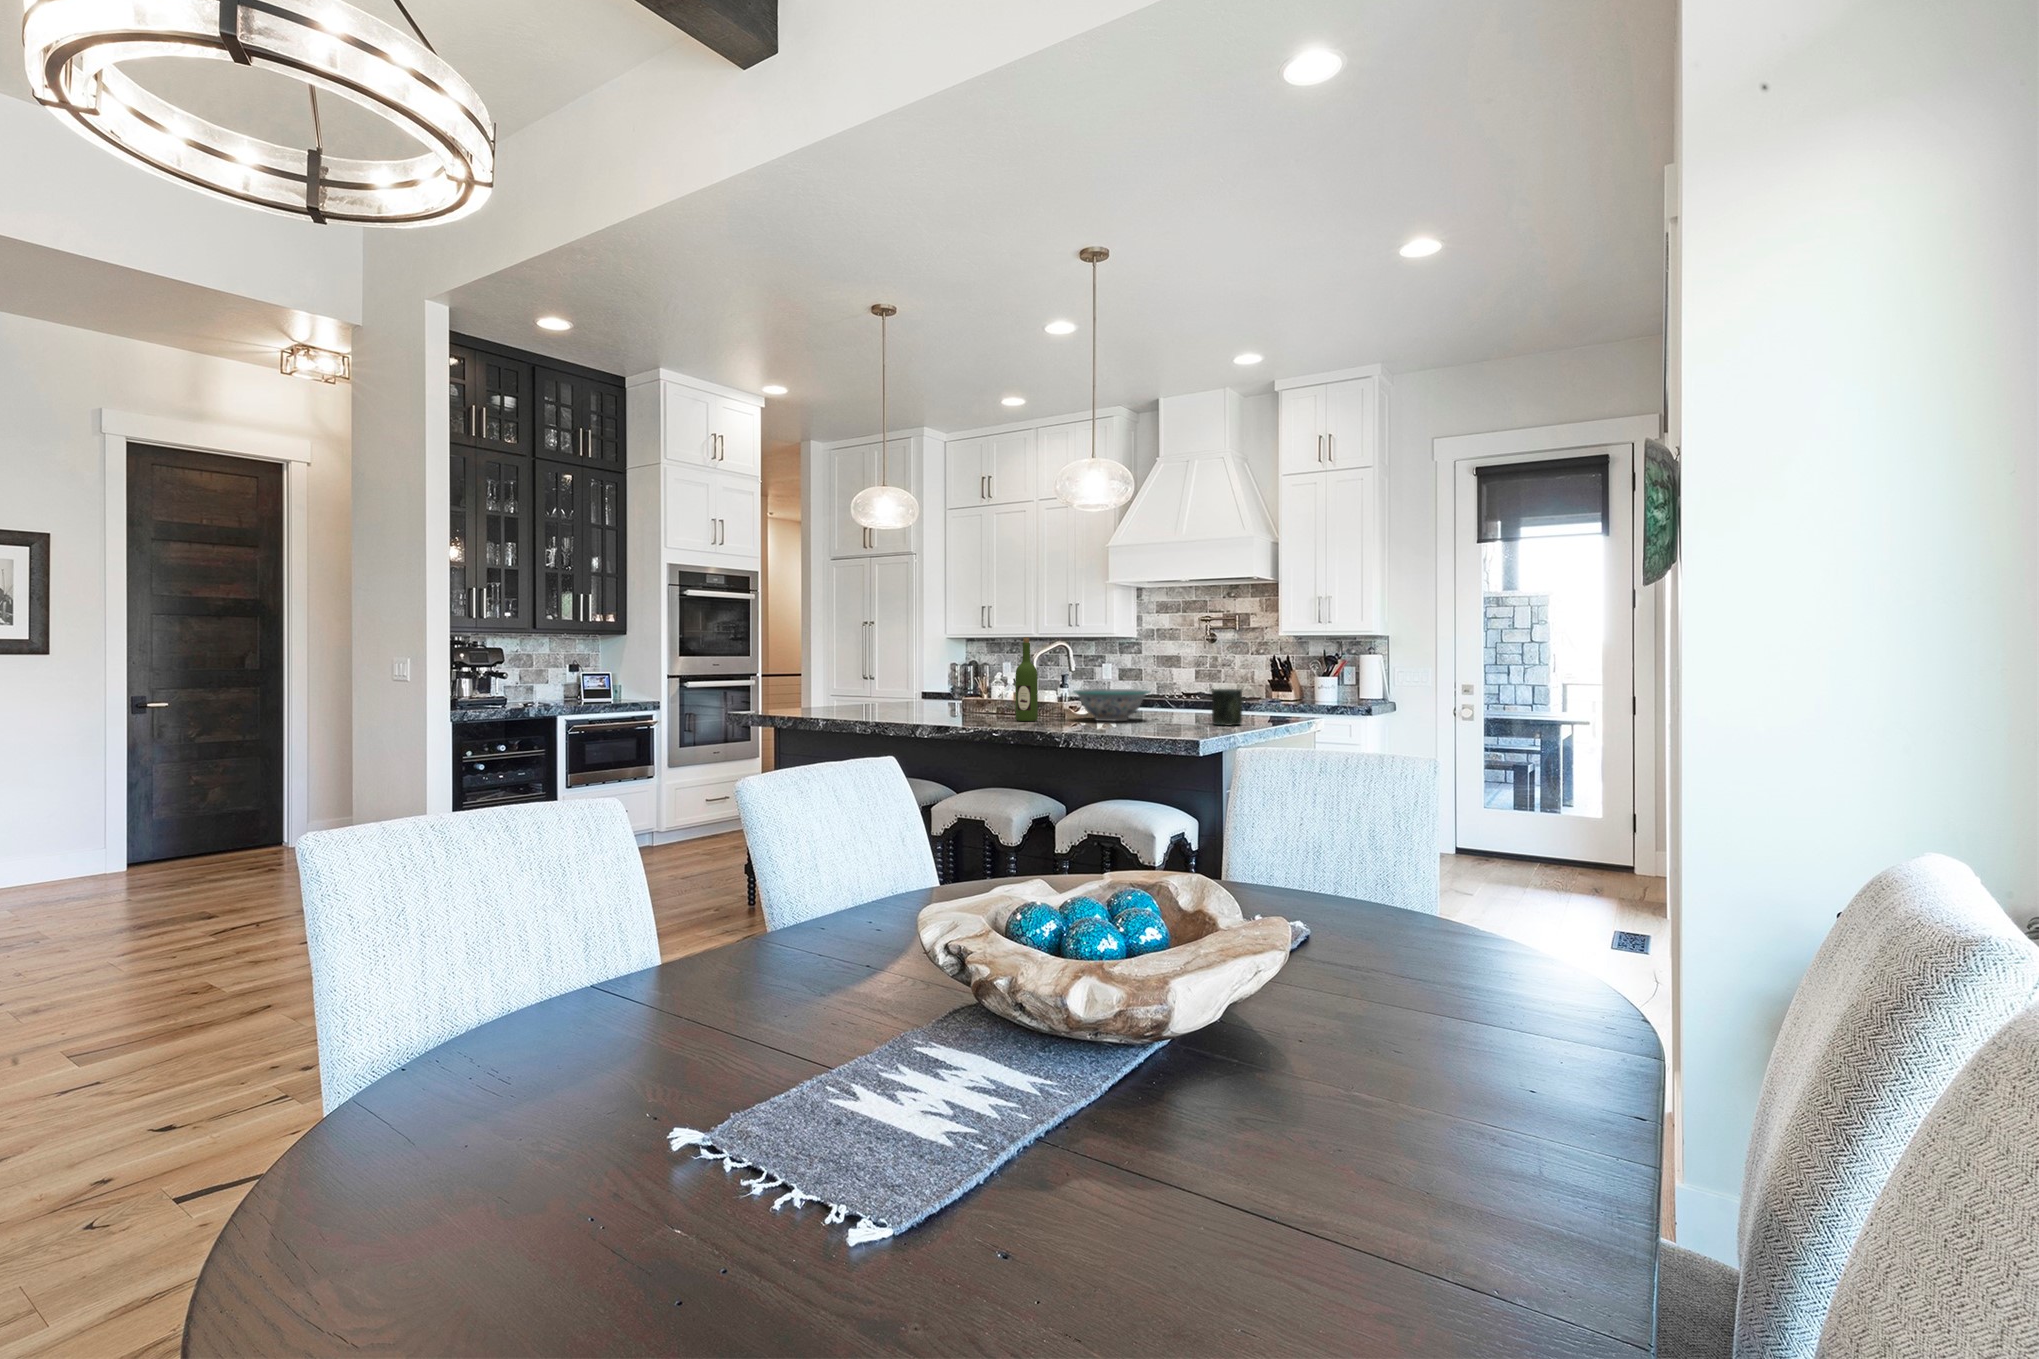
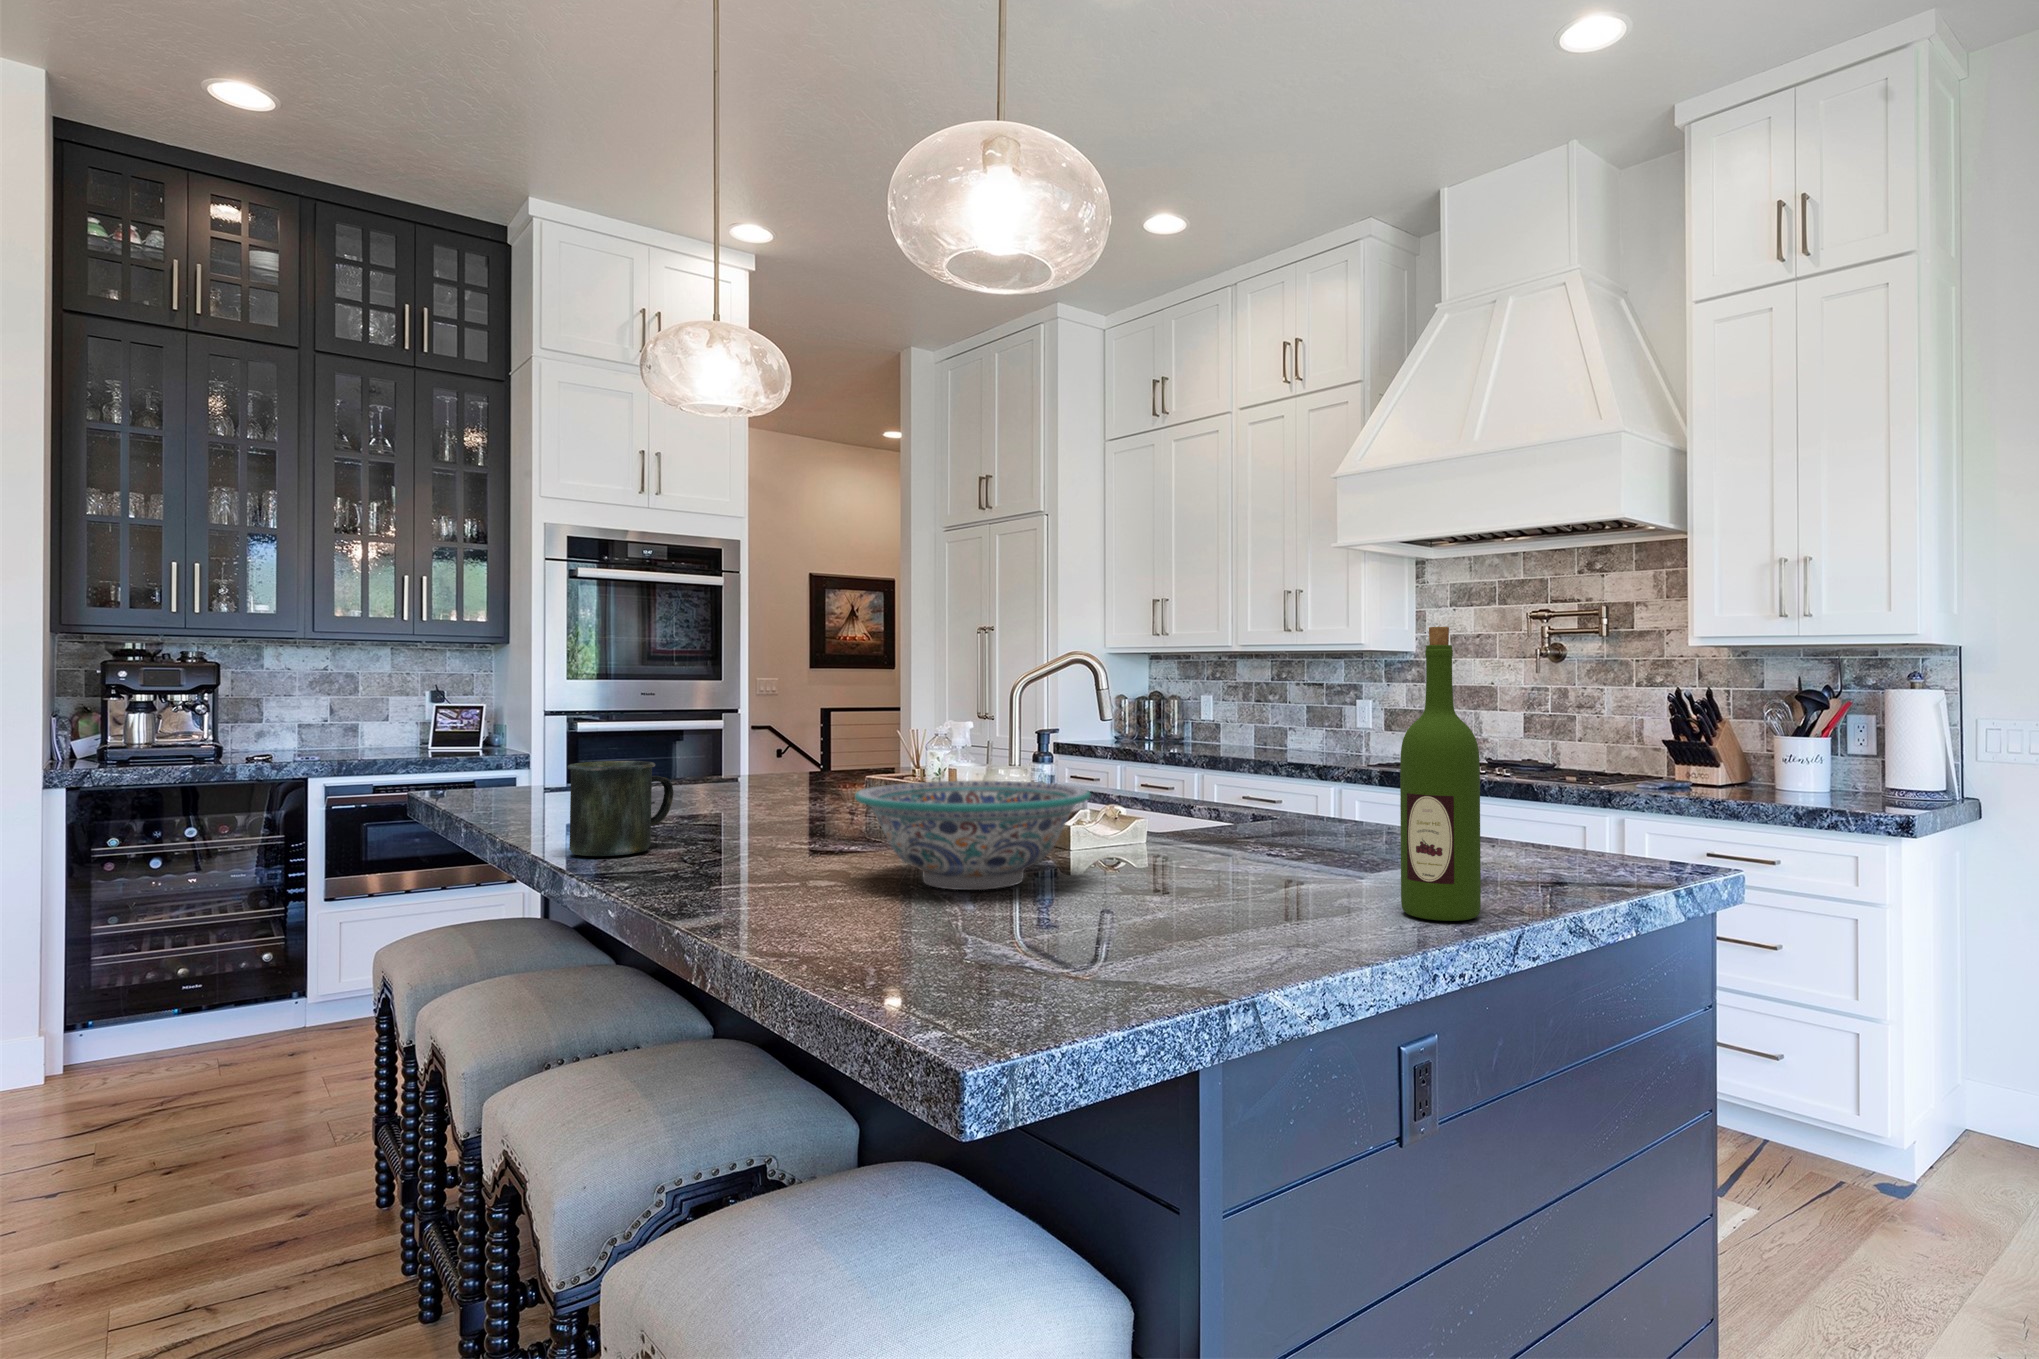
wine bottle: present [1015,637,1038,721] -> present [1400,627,1481,921]
mug: present [1212,689,1242,725] -> present [568,761,674,856]

